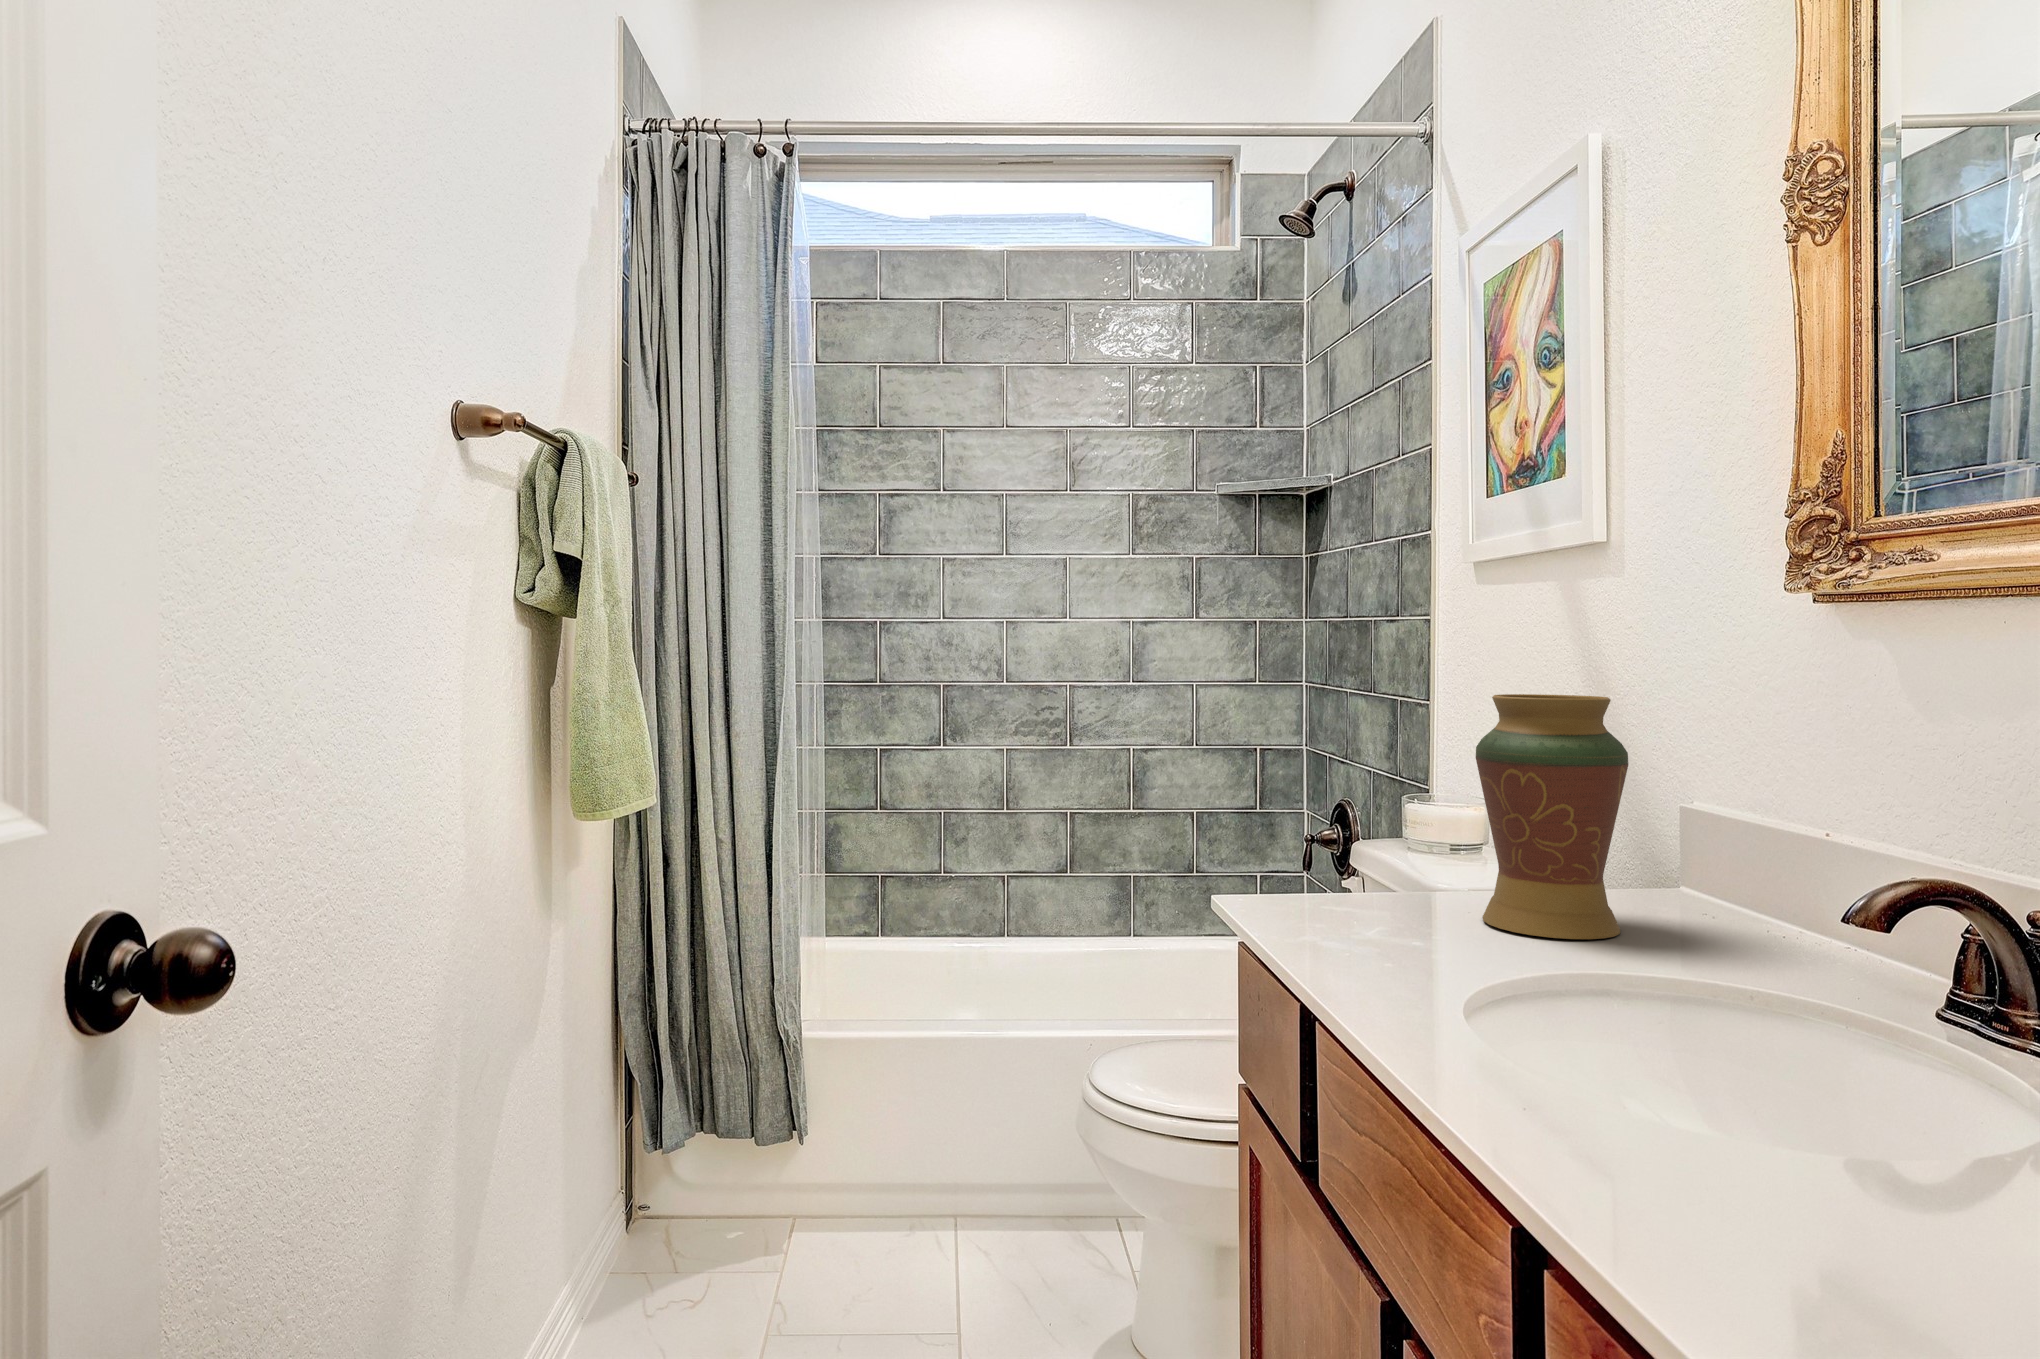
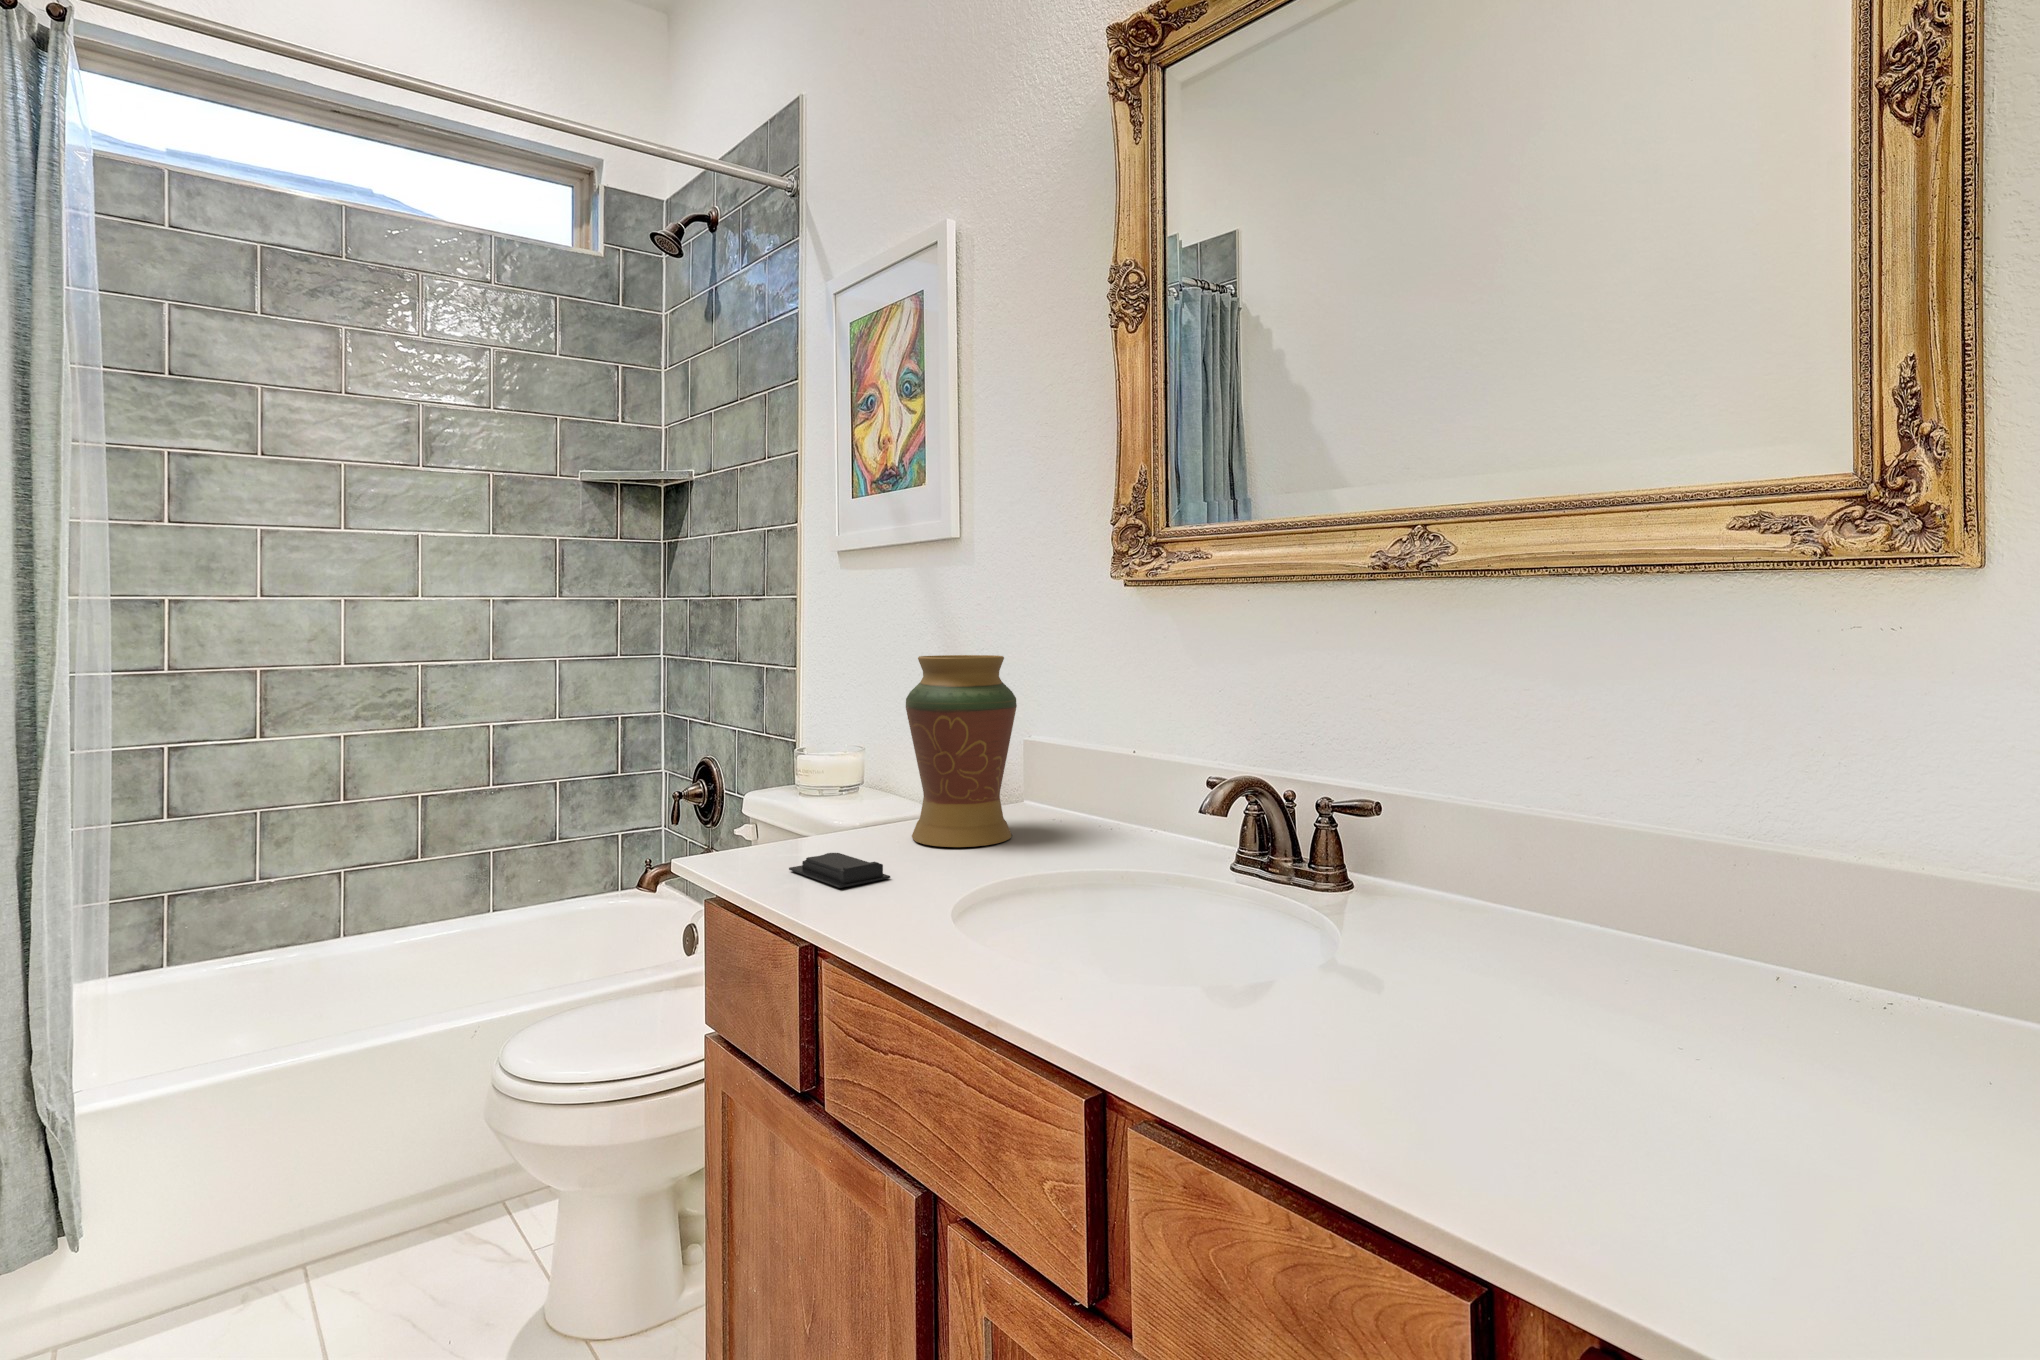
soap bar: none [1312,916,1417,954] -> present [789,853,890,888]

